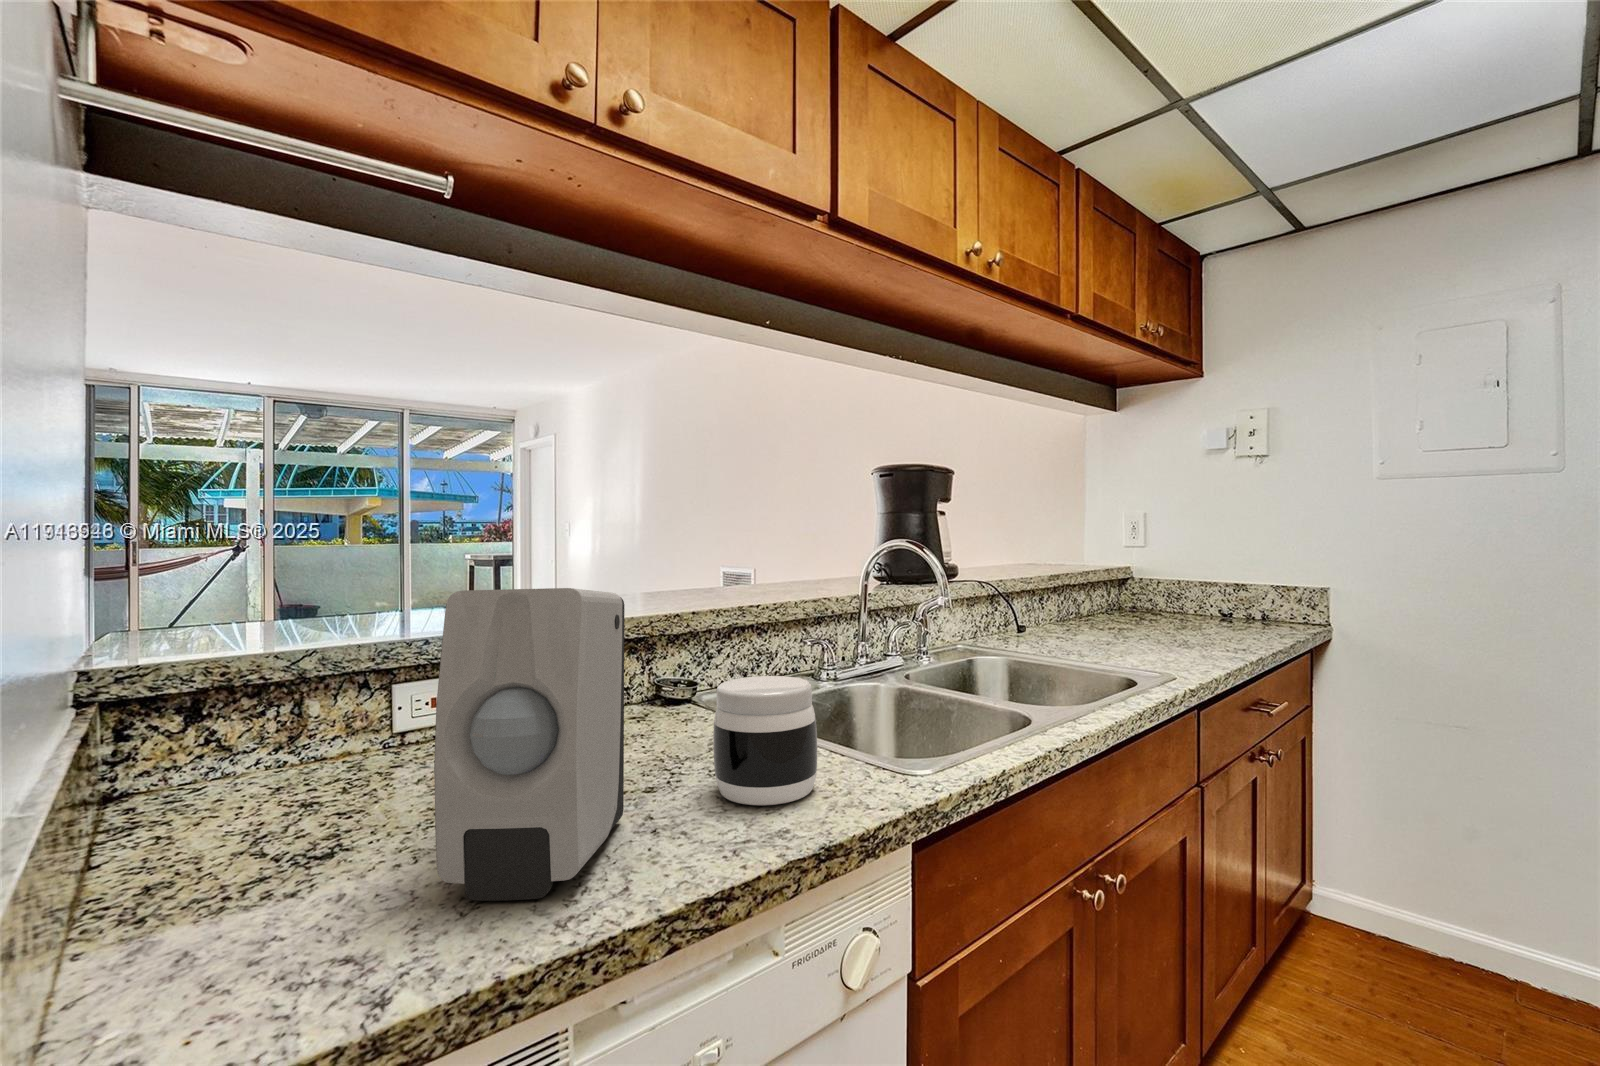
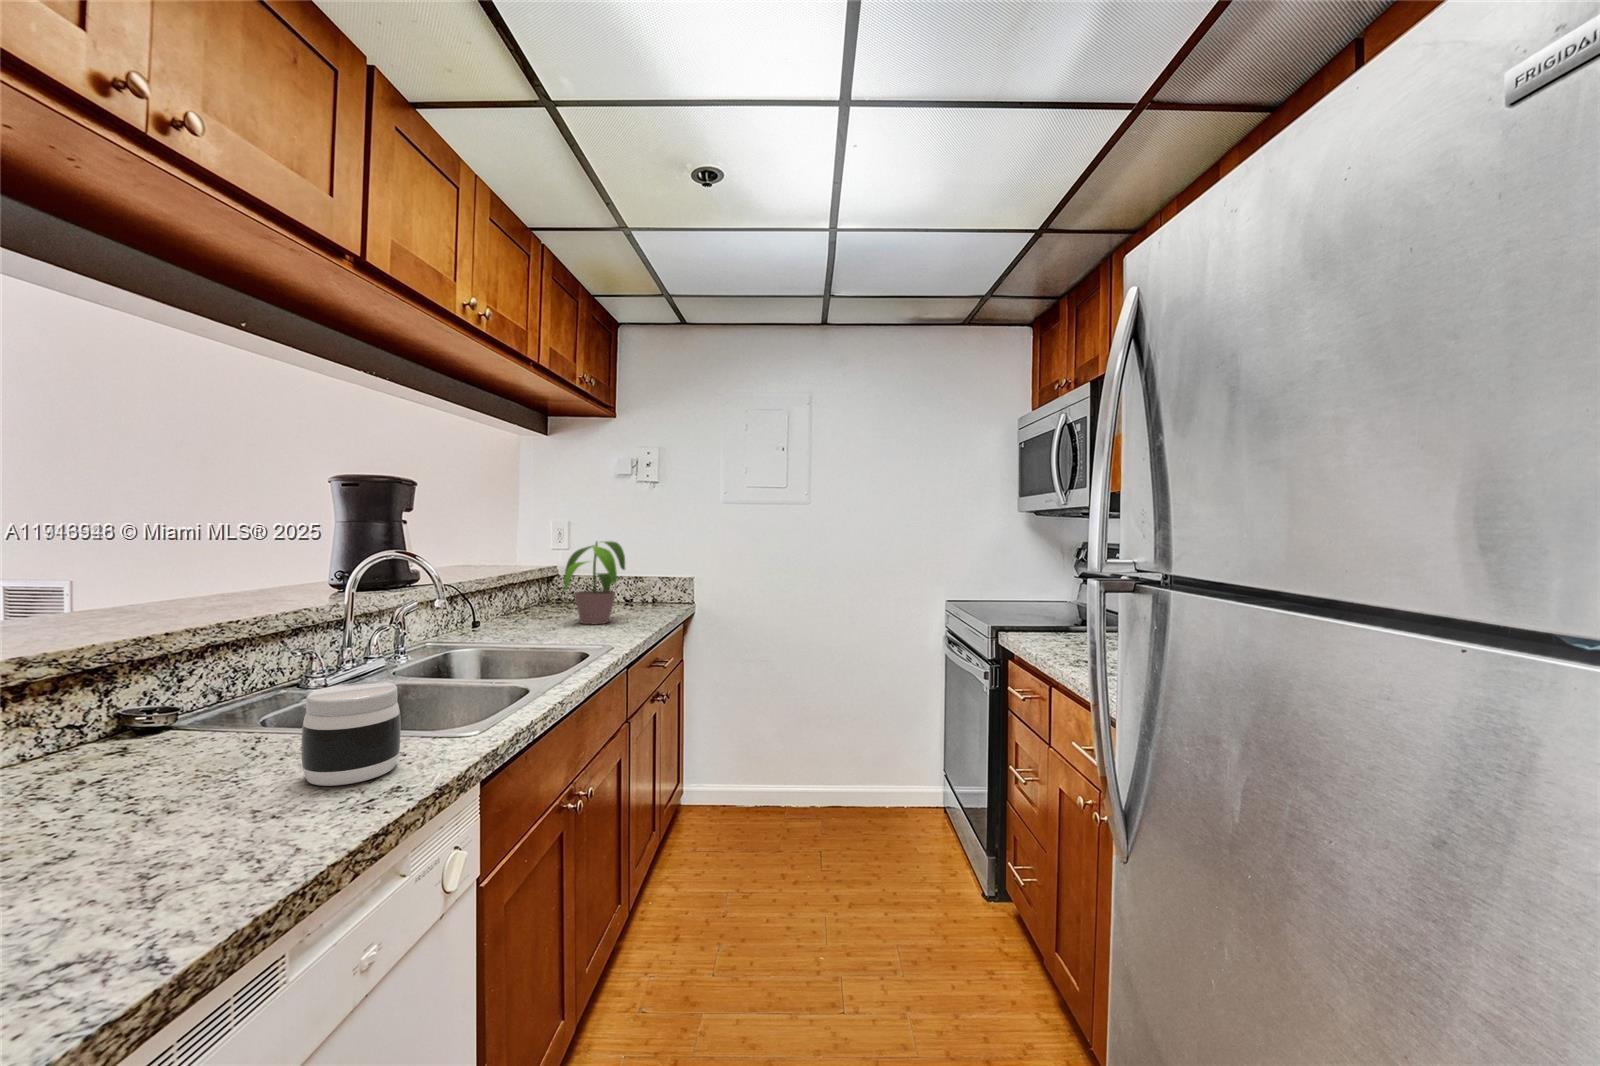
potted plant: none [1104,522,1248,642] -> present [563,541,625,624]
soap dispenser: present [434,588,625,901] -> none [97,630,264,902]

